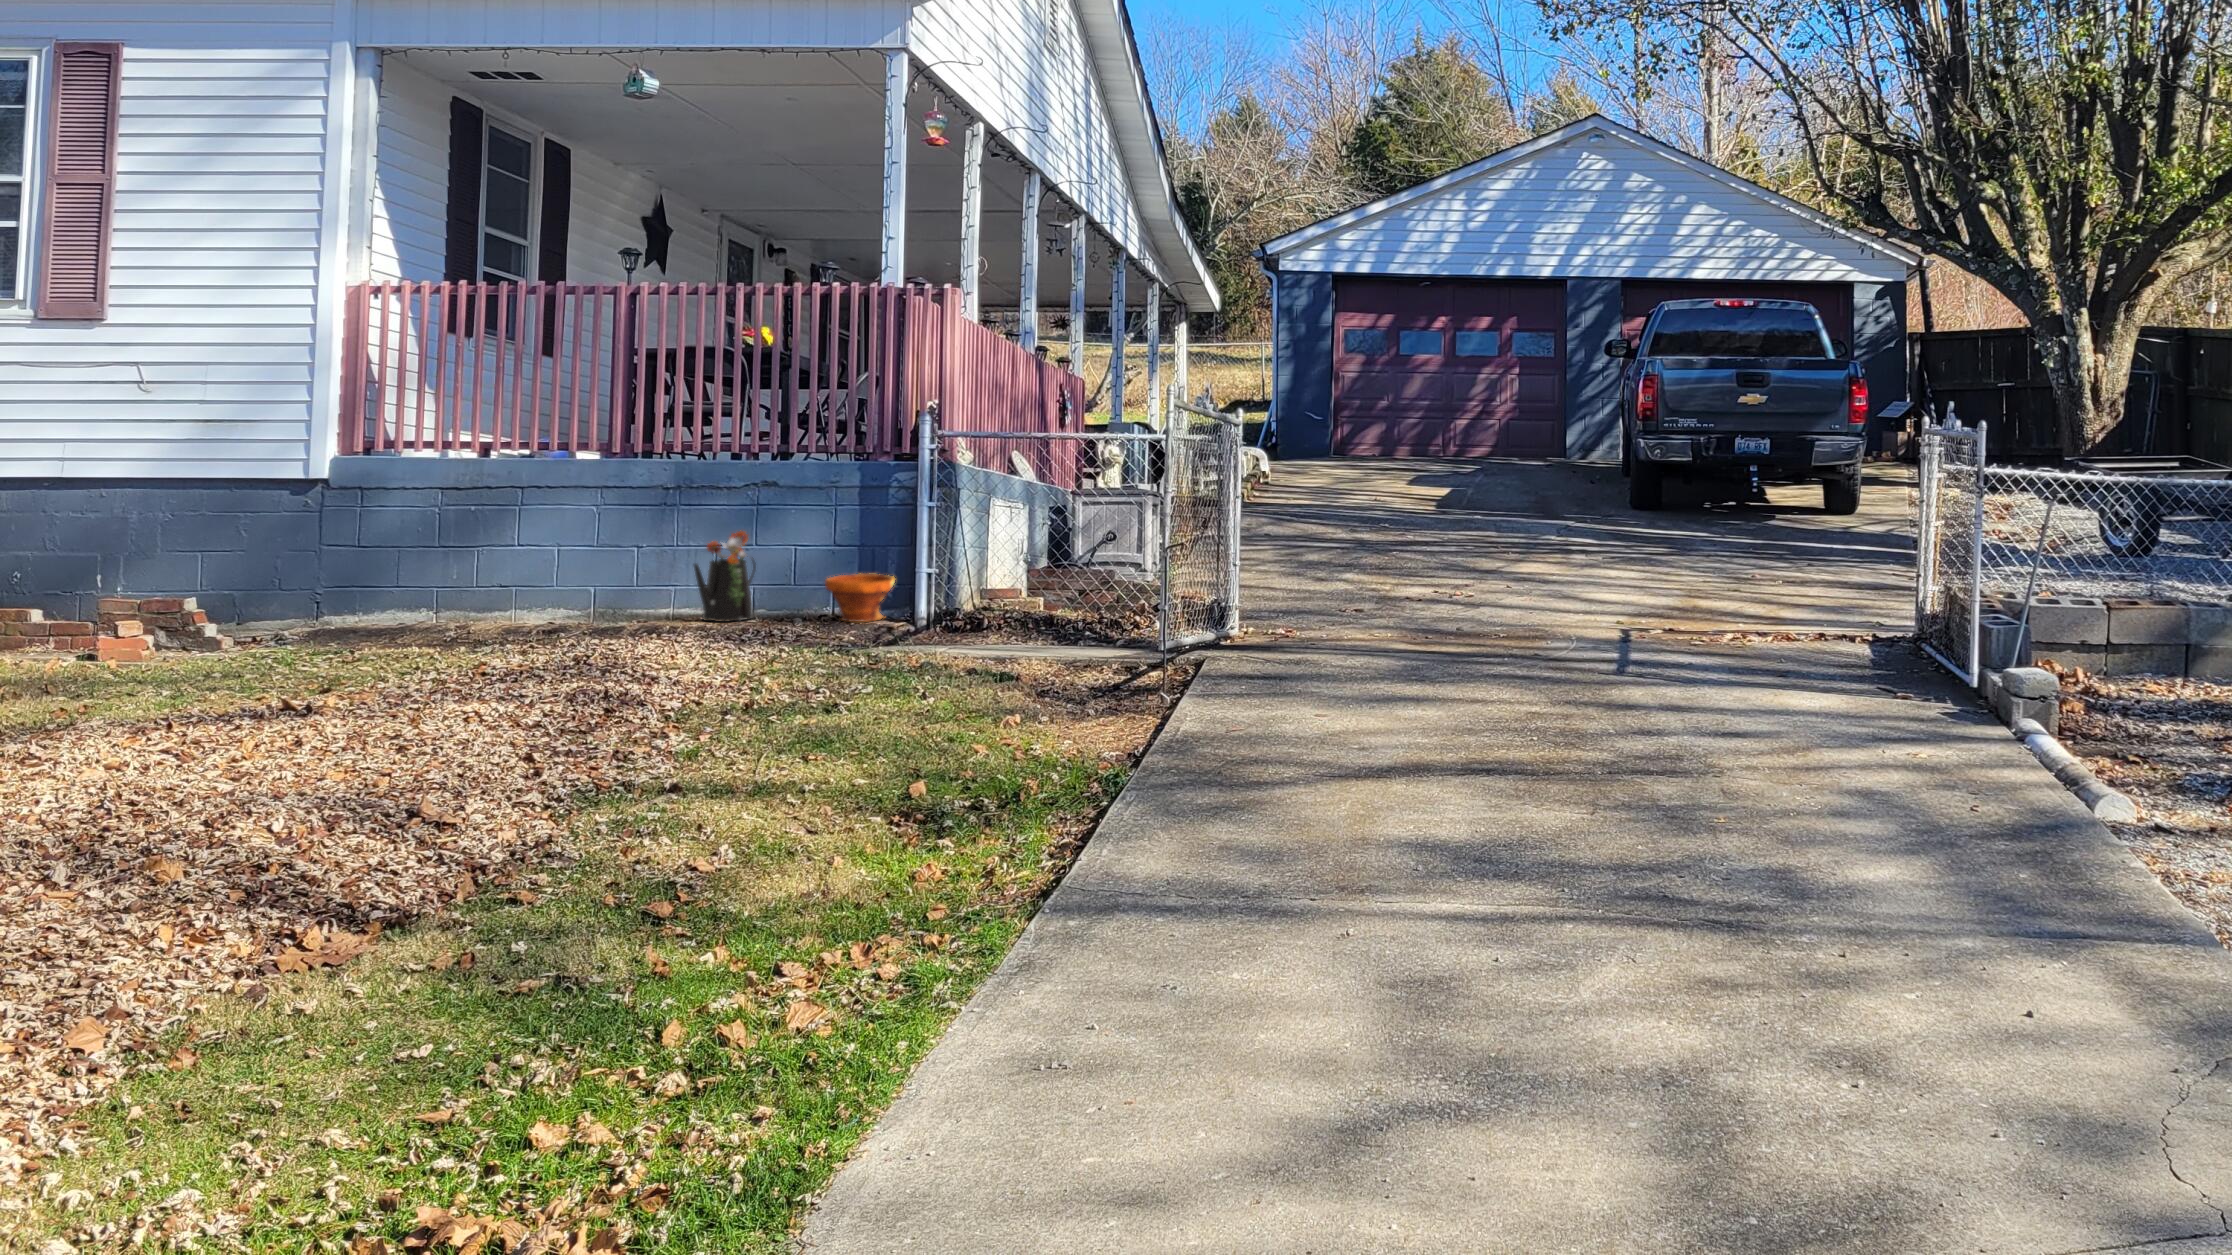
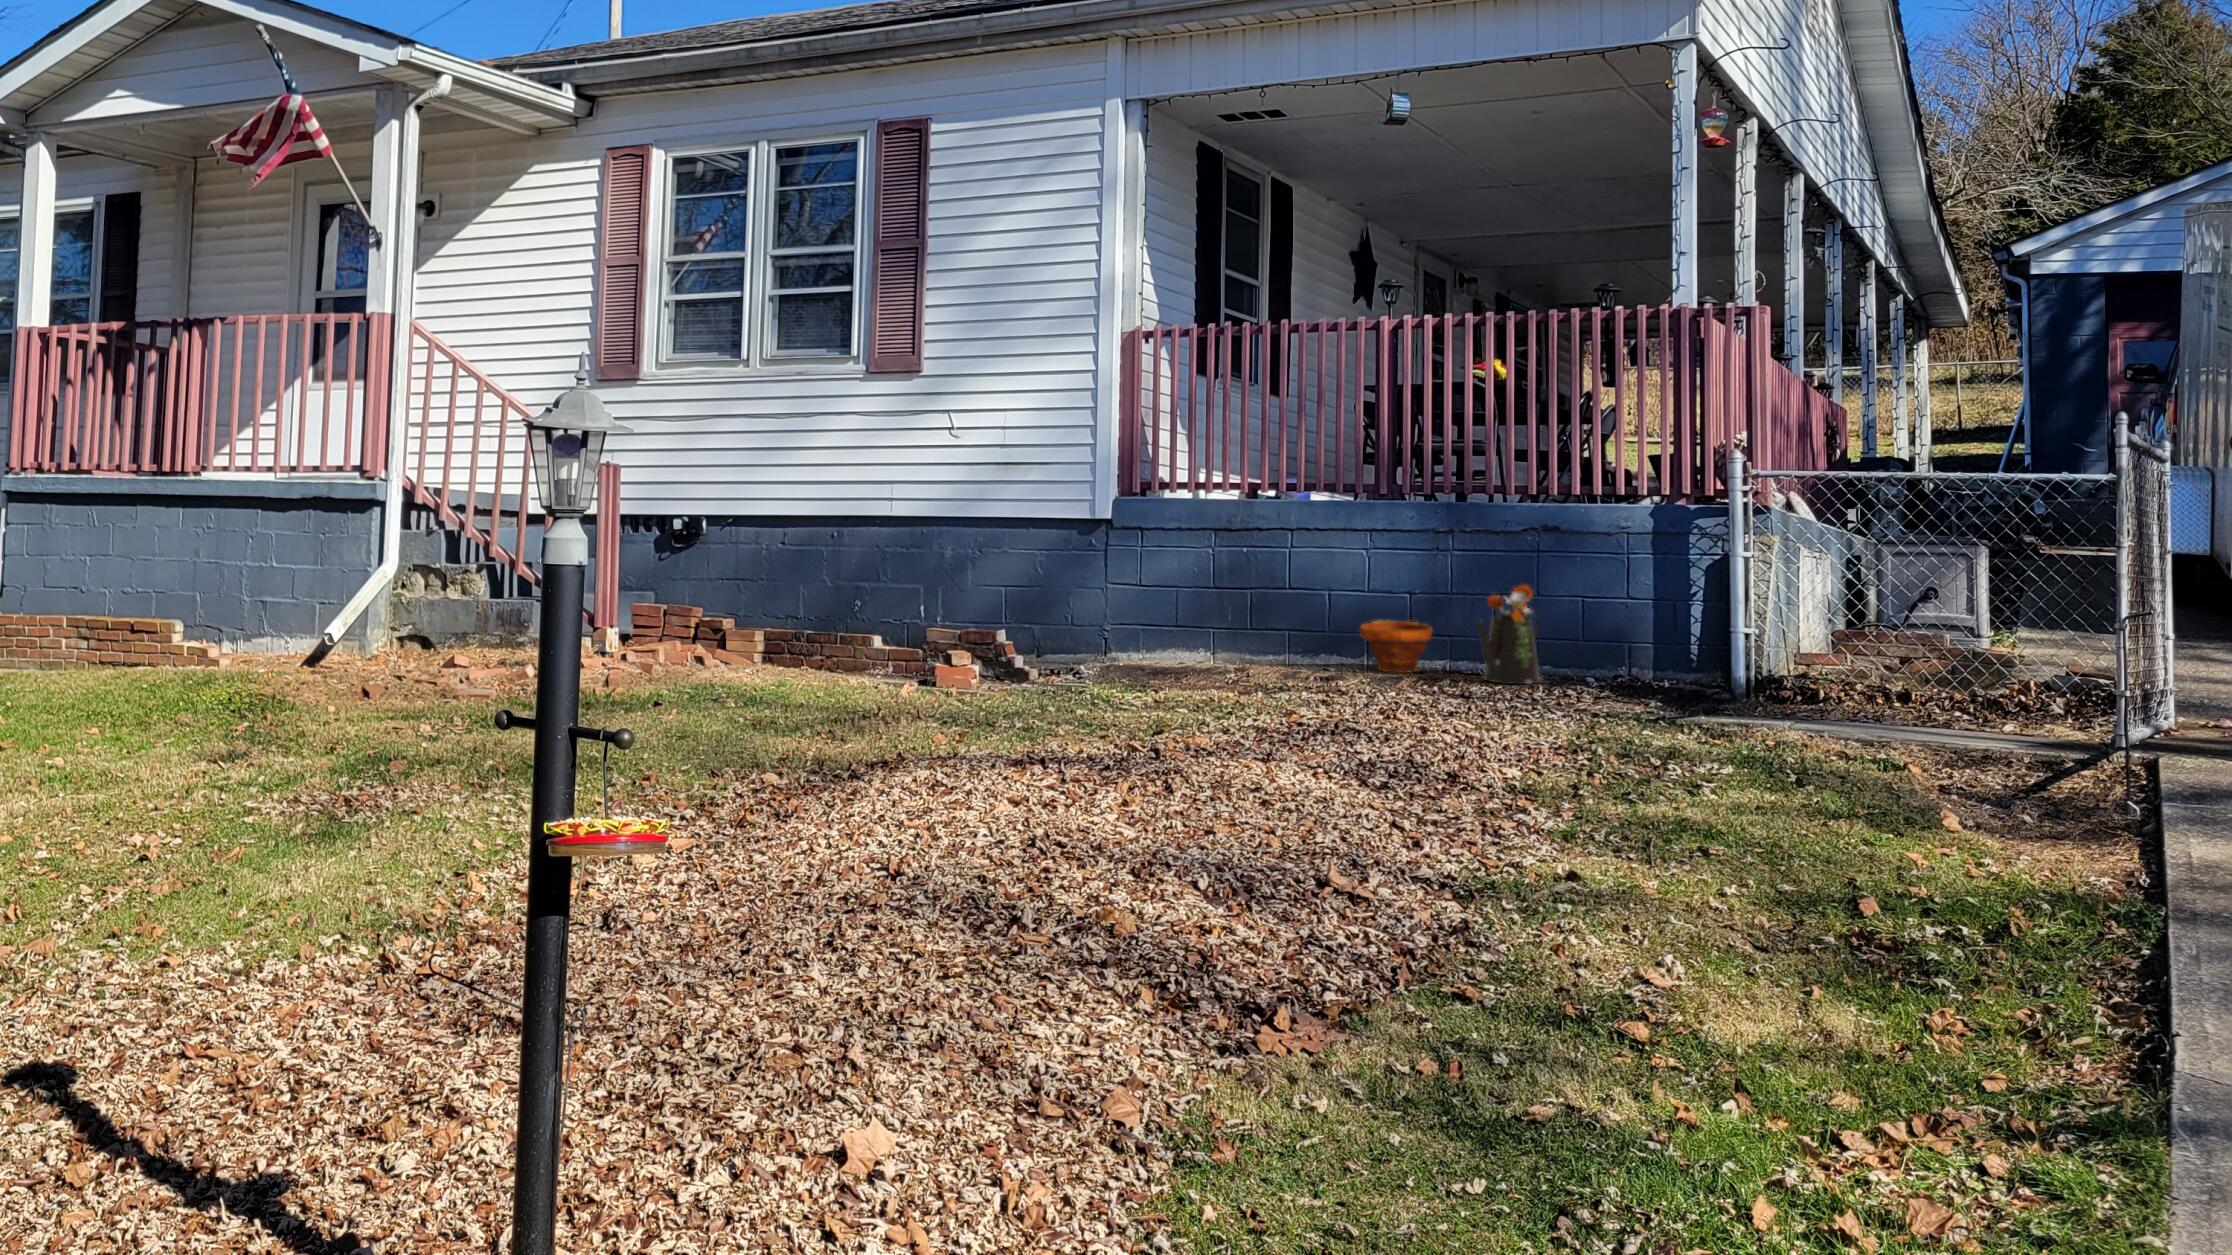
planter: present [825,574,895,622] -> present [1360,621,1432,673]

